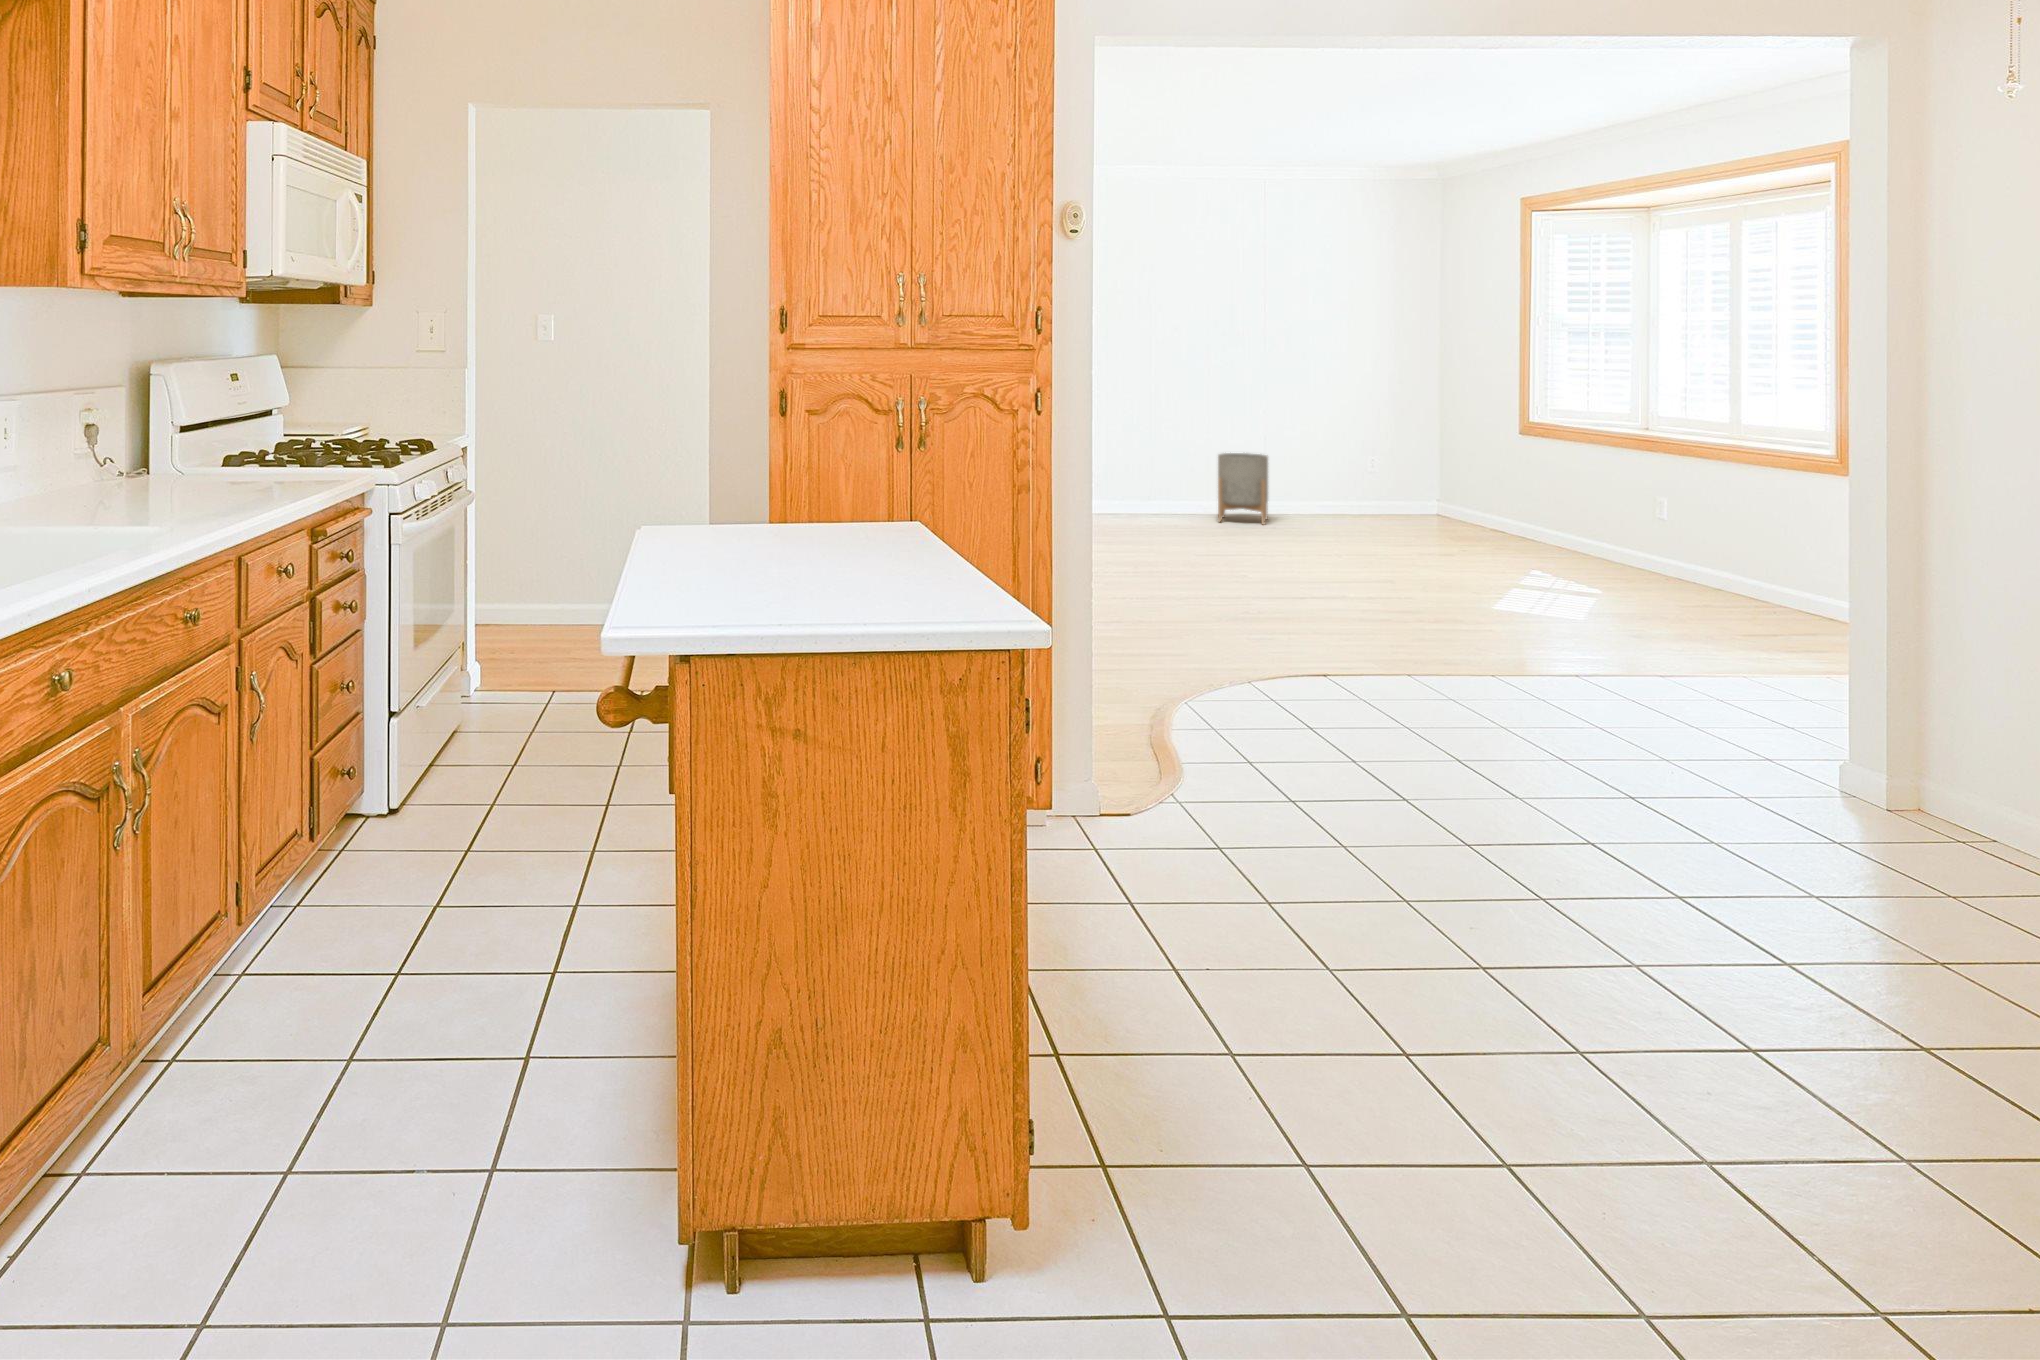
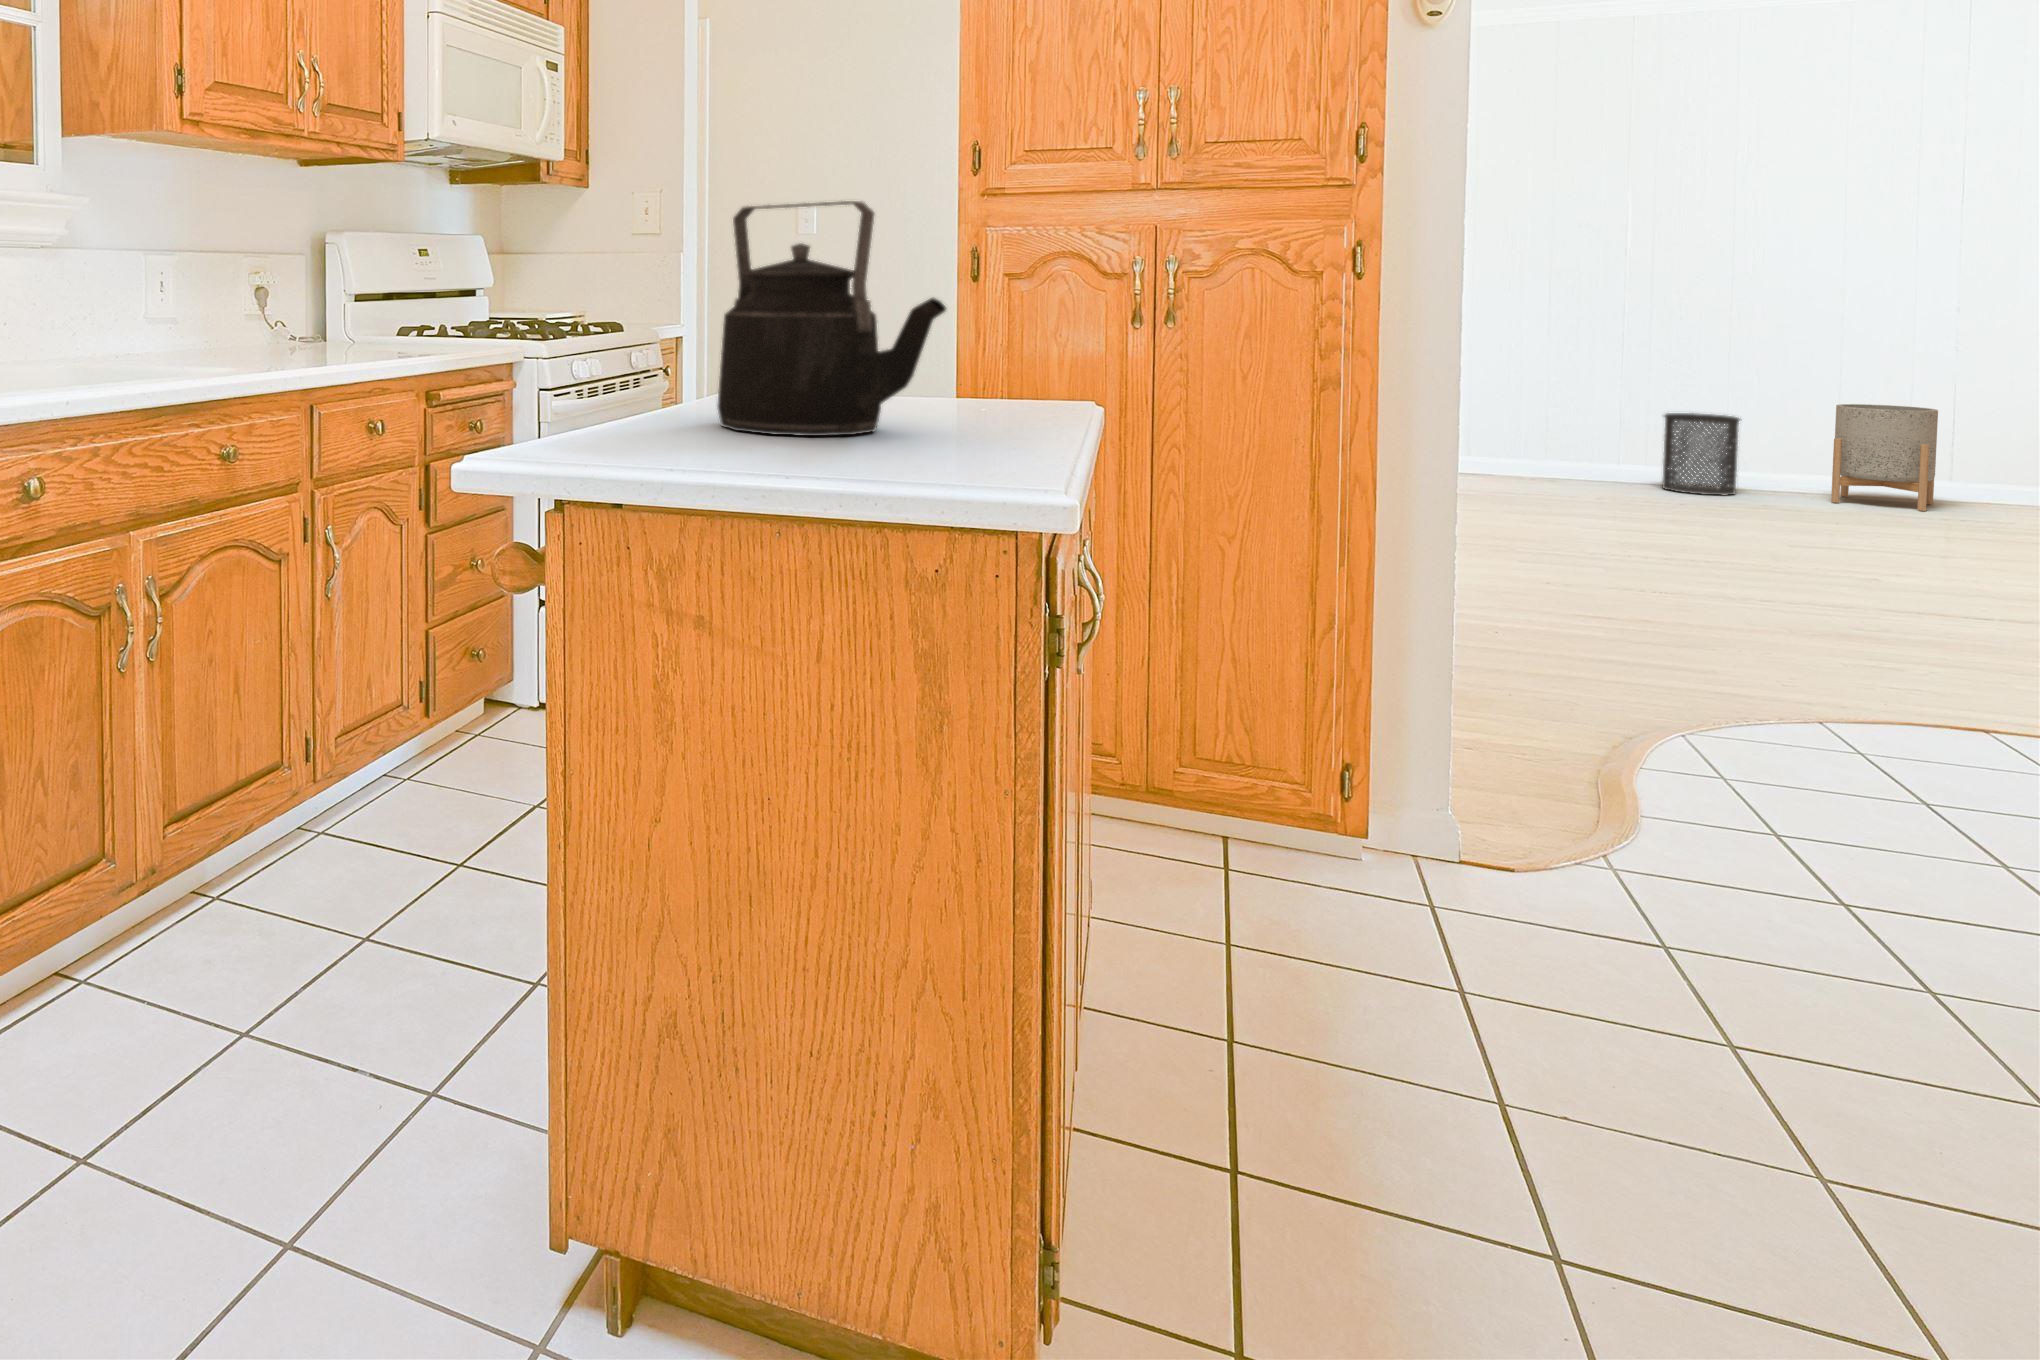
kettle: none [725,401,901,580] -> present [718,201,946,436]
trash can: none [1126,463,1169,522] -> present [1662,413,1740,495]

